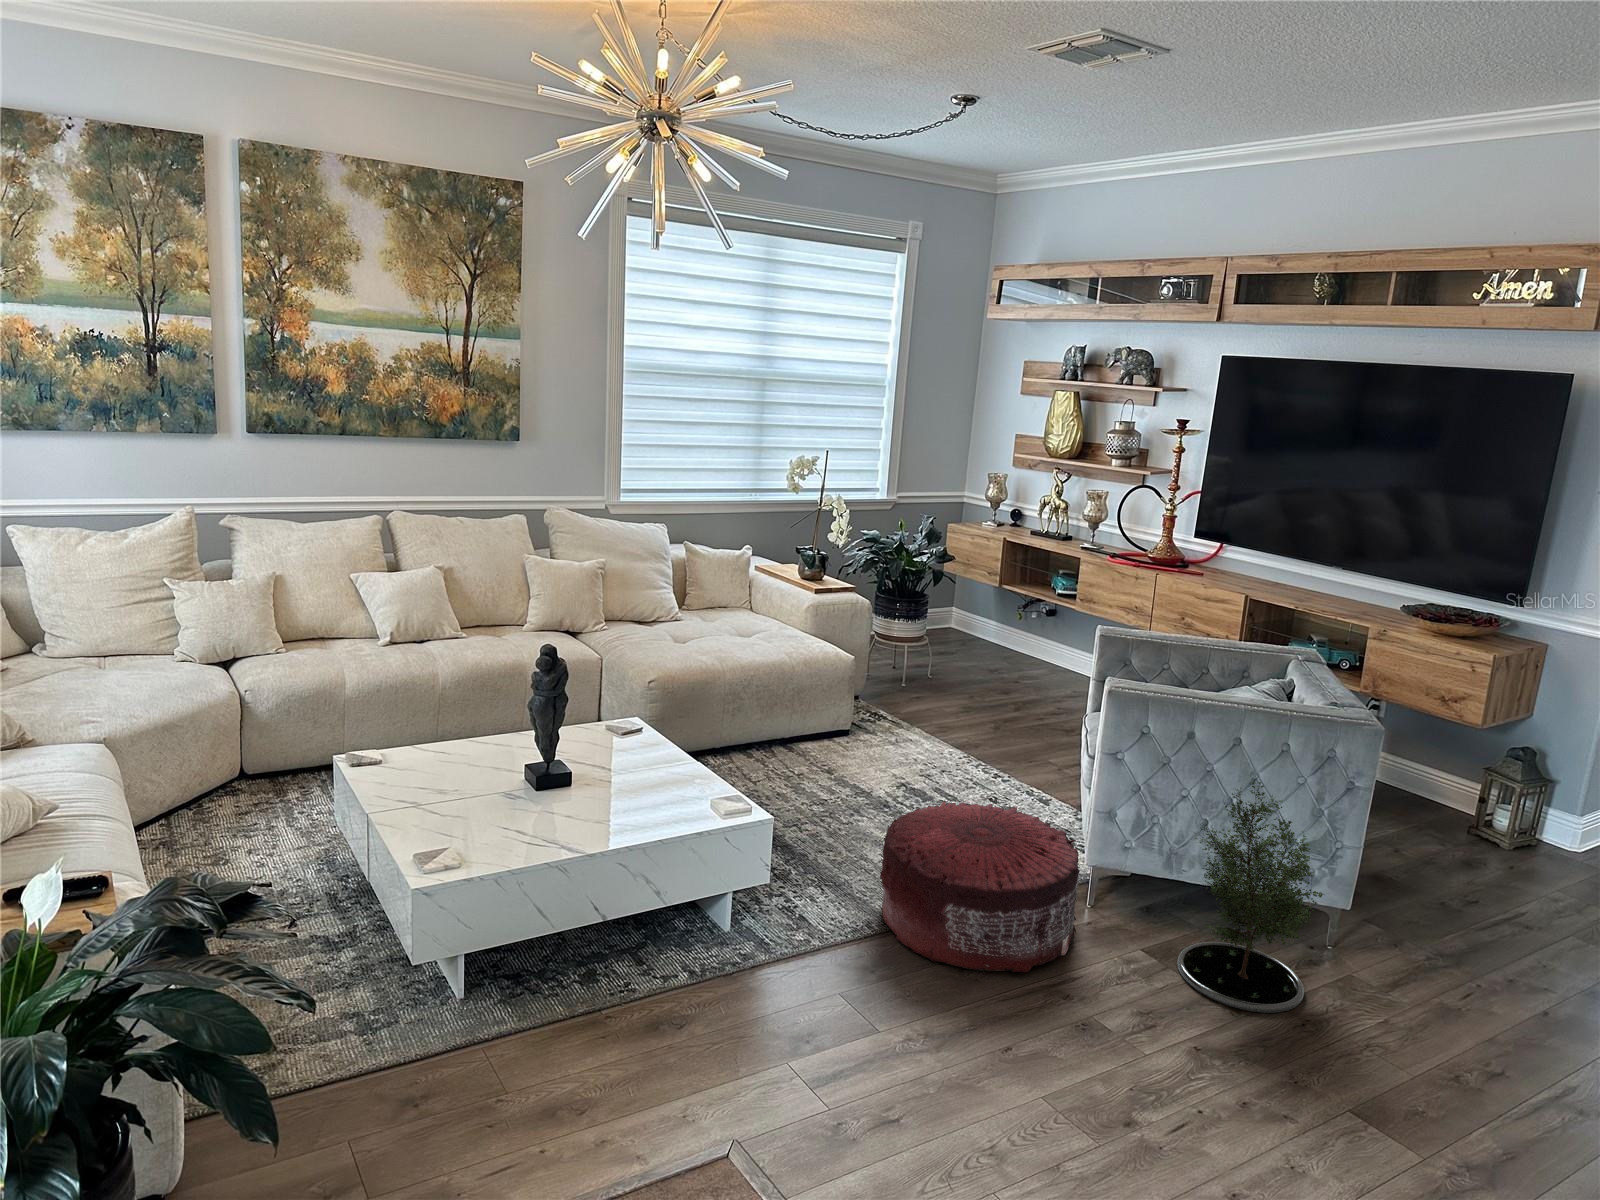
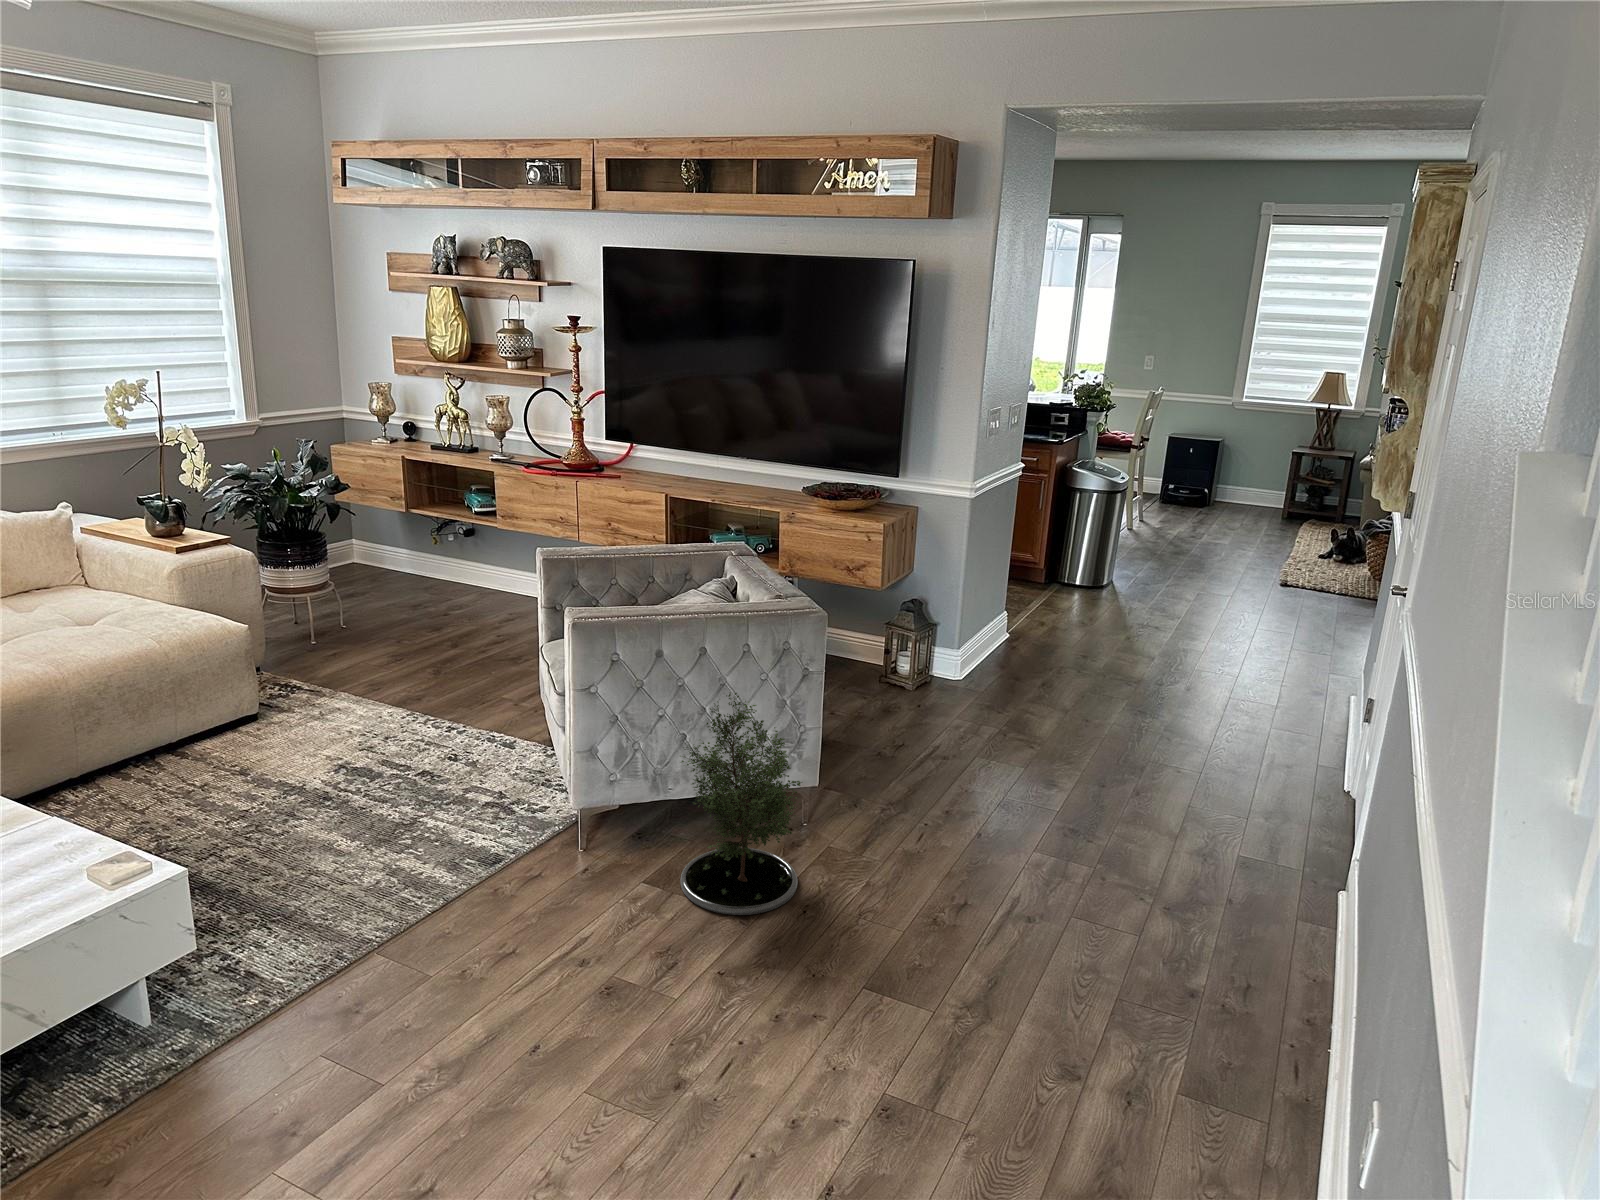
pouf: present [880,802,1080,972] -> none [338,769,577,975]

